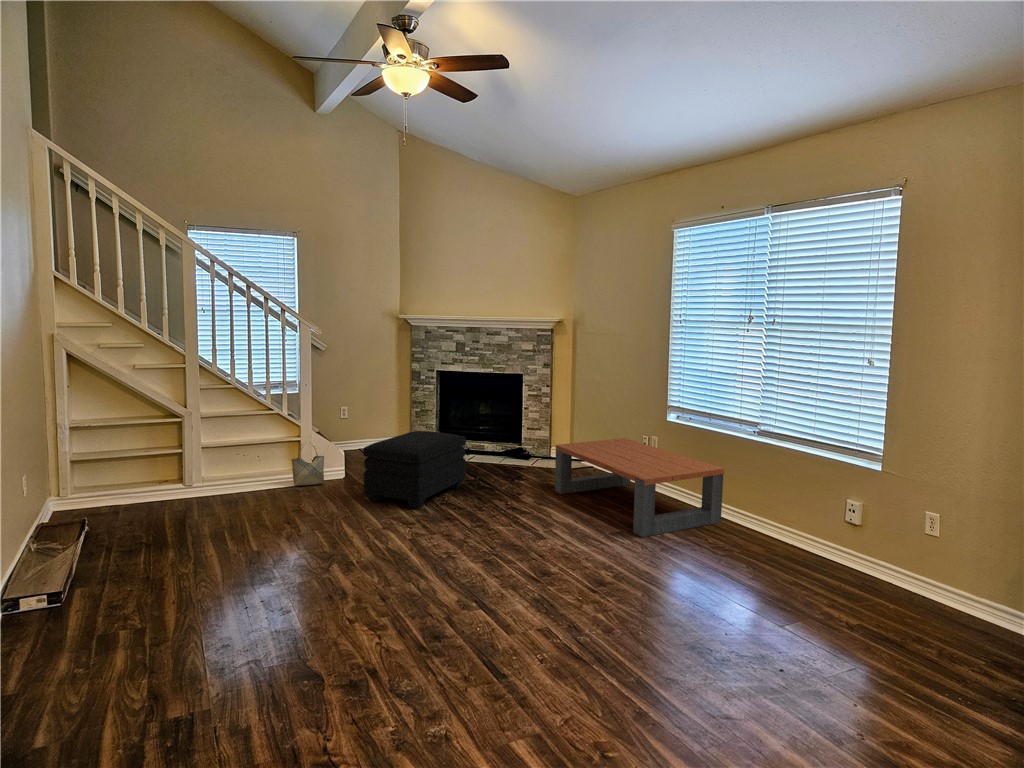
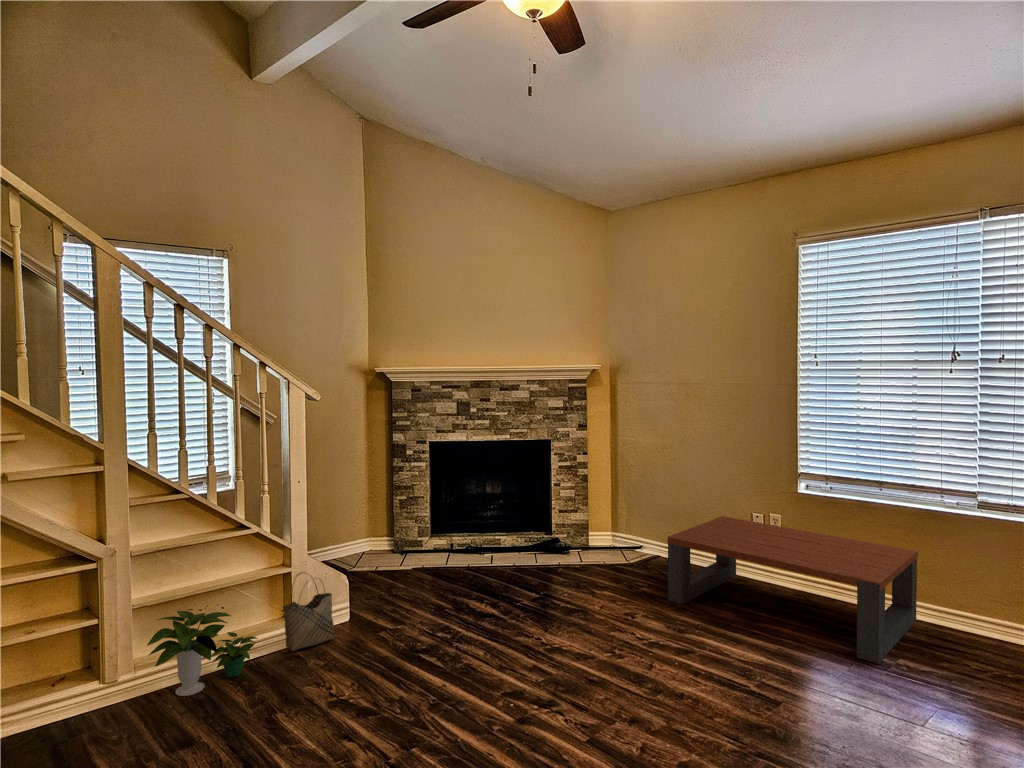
ottoman: present [363,431,466,509] -> none [435,535,548,667]
potted plant: none [207,451,272,496] -> present [147,611,258,696]

